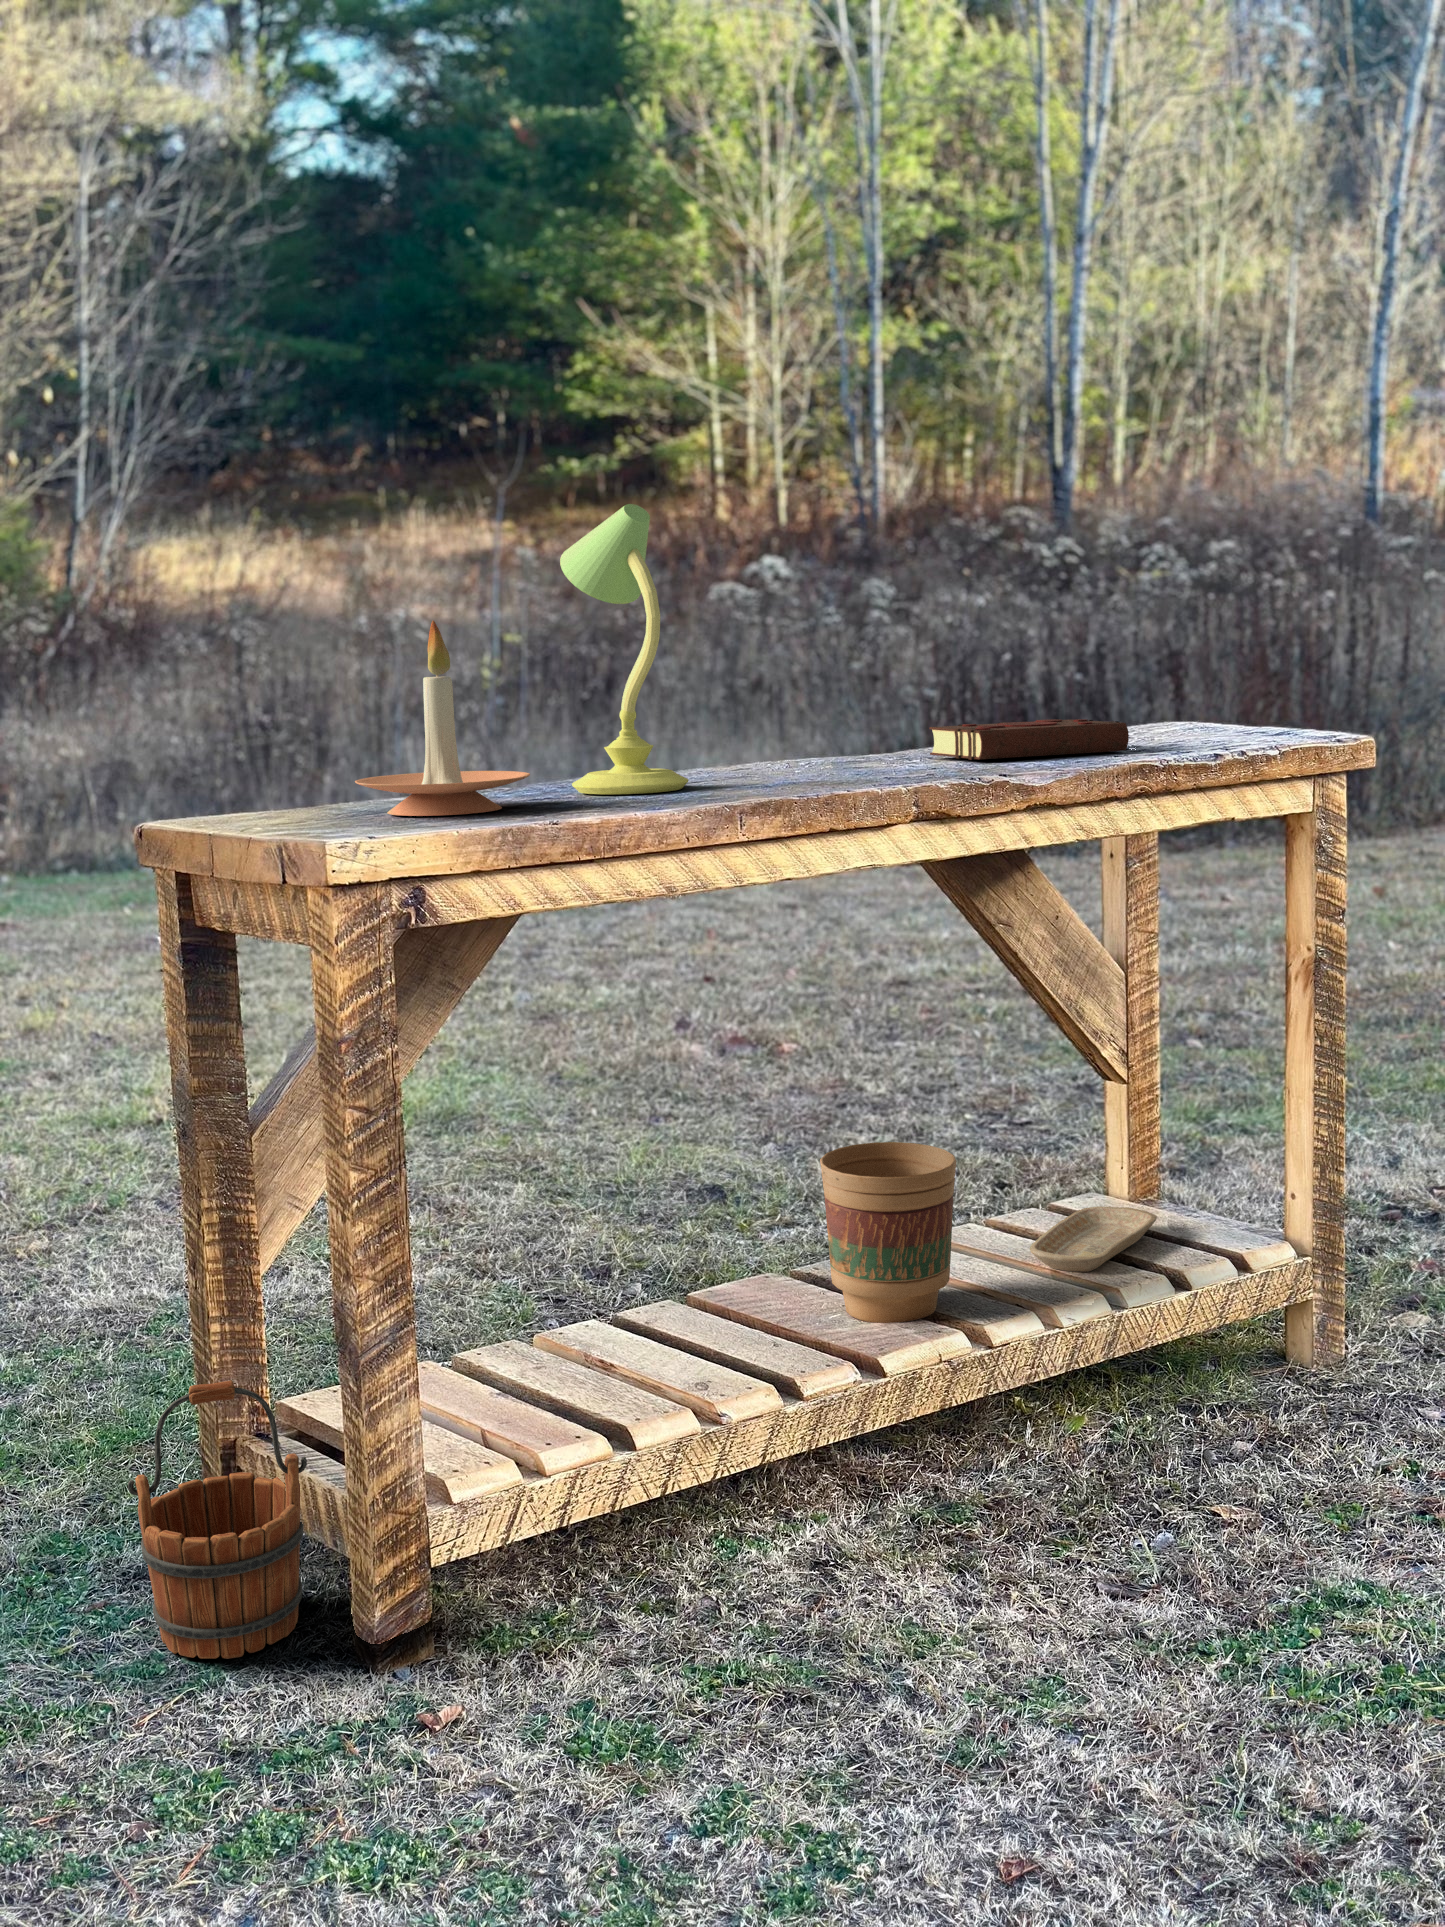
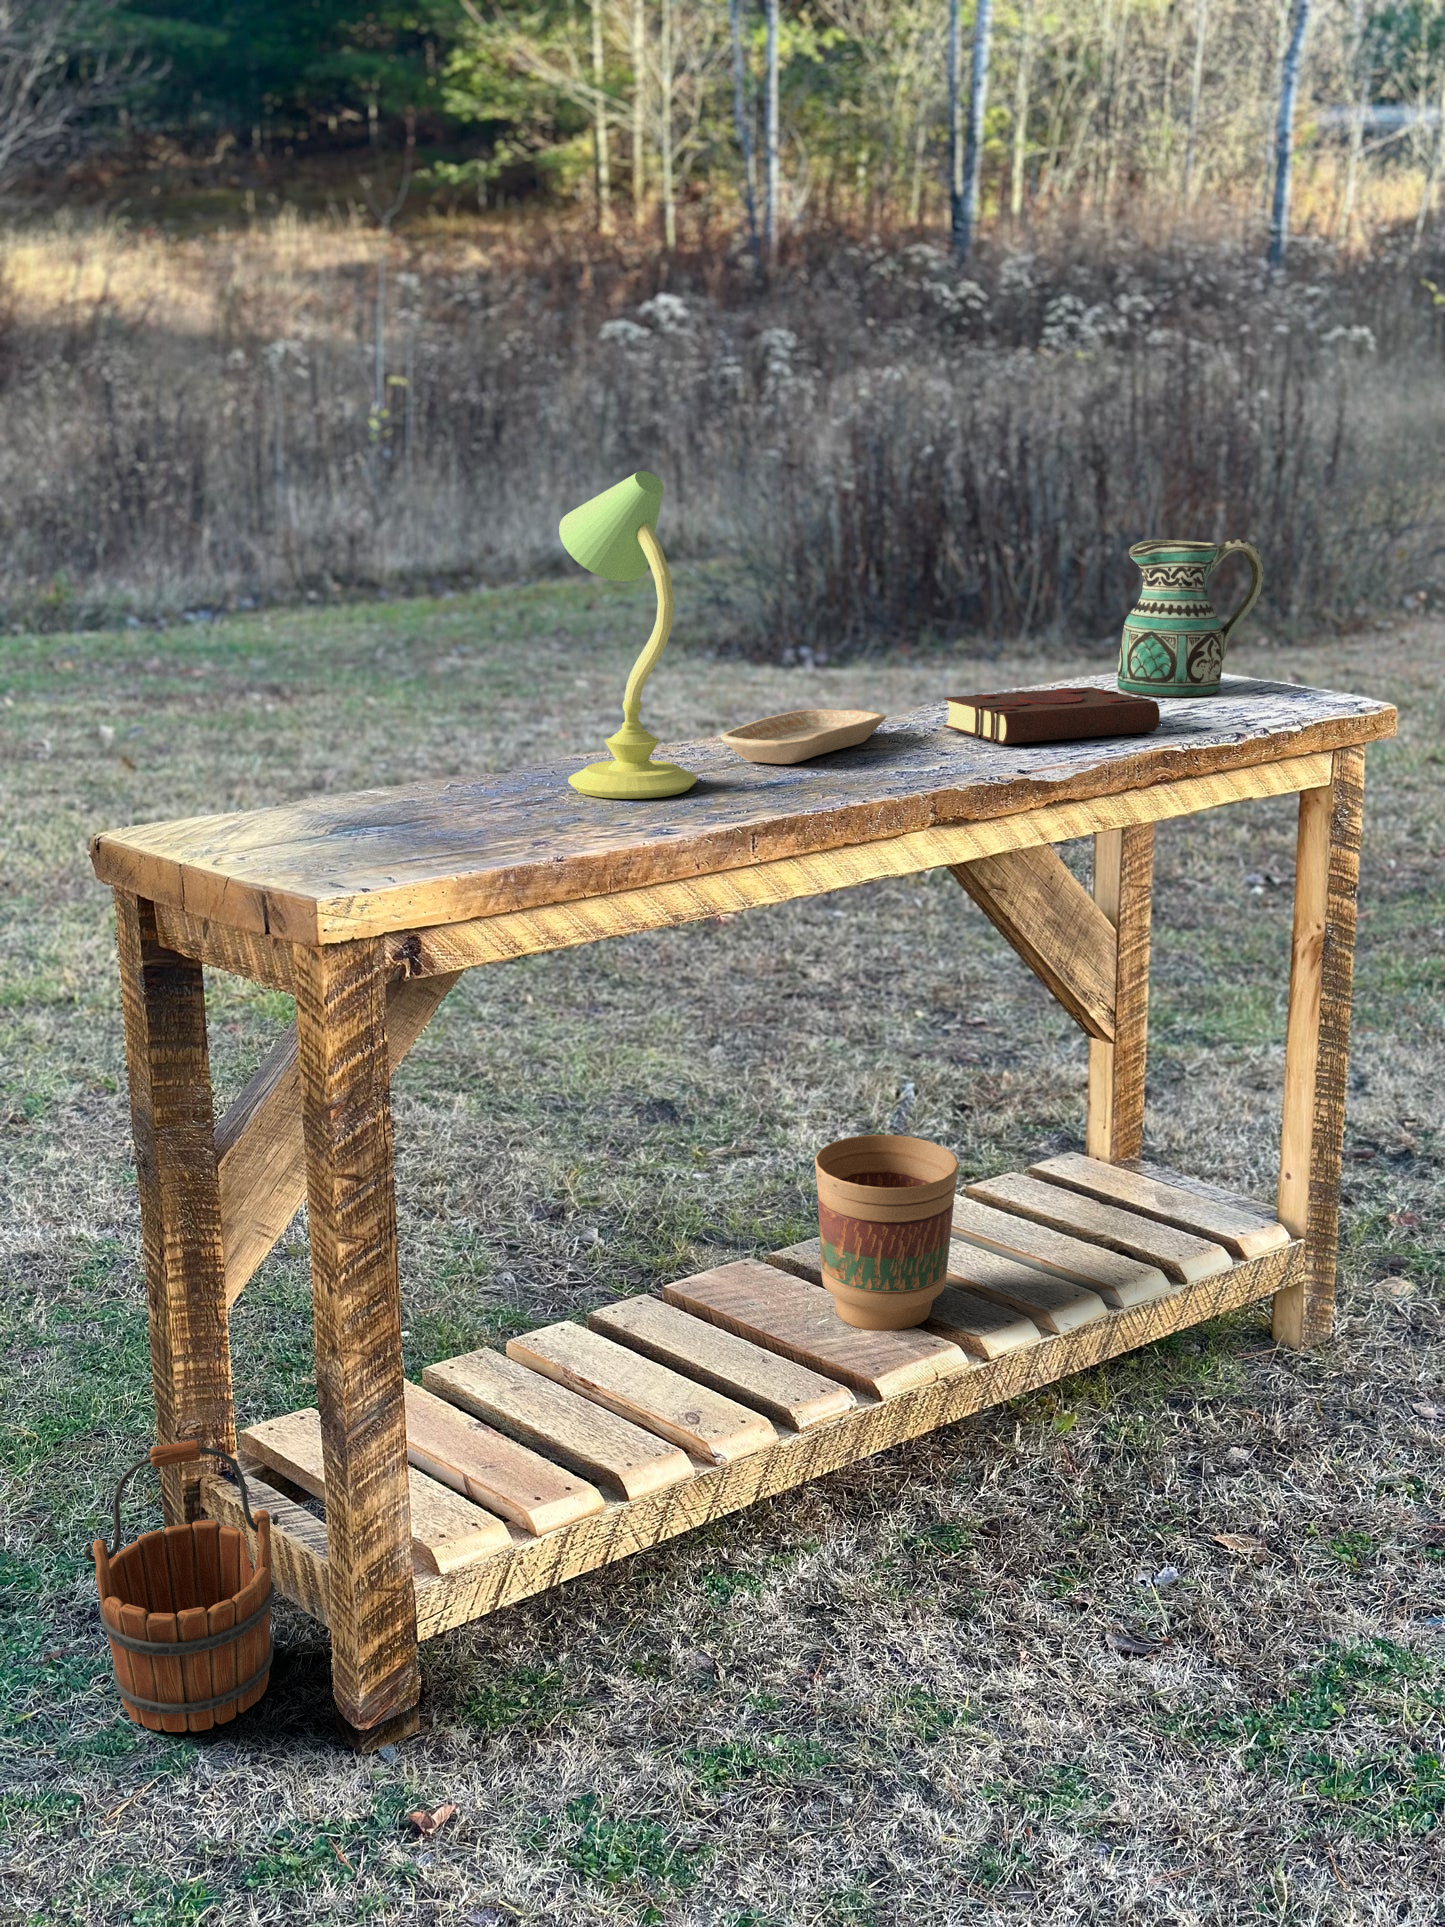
ceramic pitcher: none [1107,592,1238,736] -> present [1117,539,1263,696]
candle holder: present [355,620,530,816] -> none [332,614,530,840]
tray: present [1030,1206,1157,1272] -> present [721,709,886,764]

